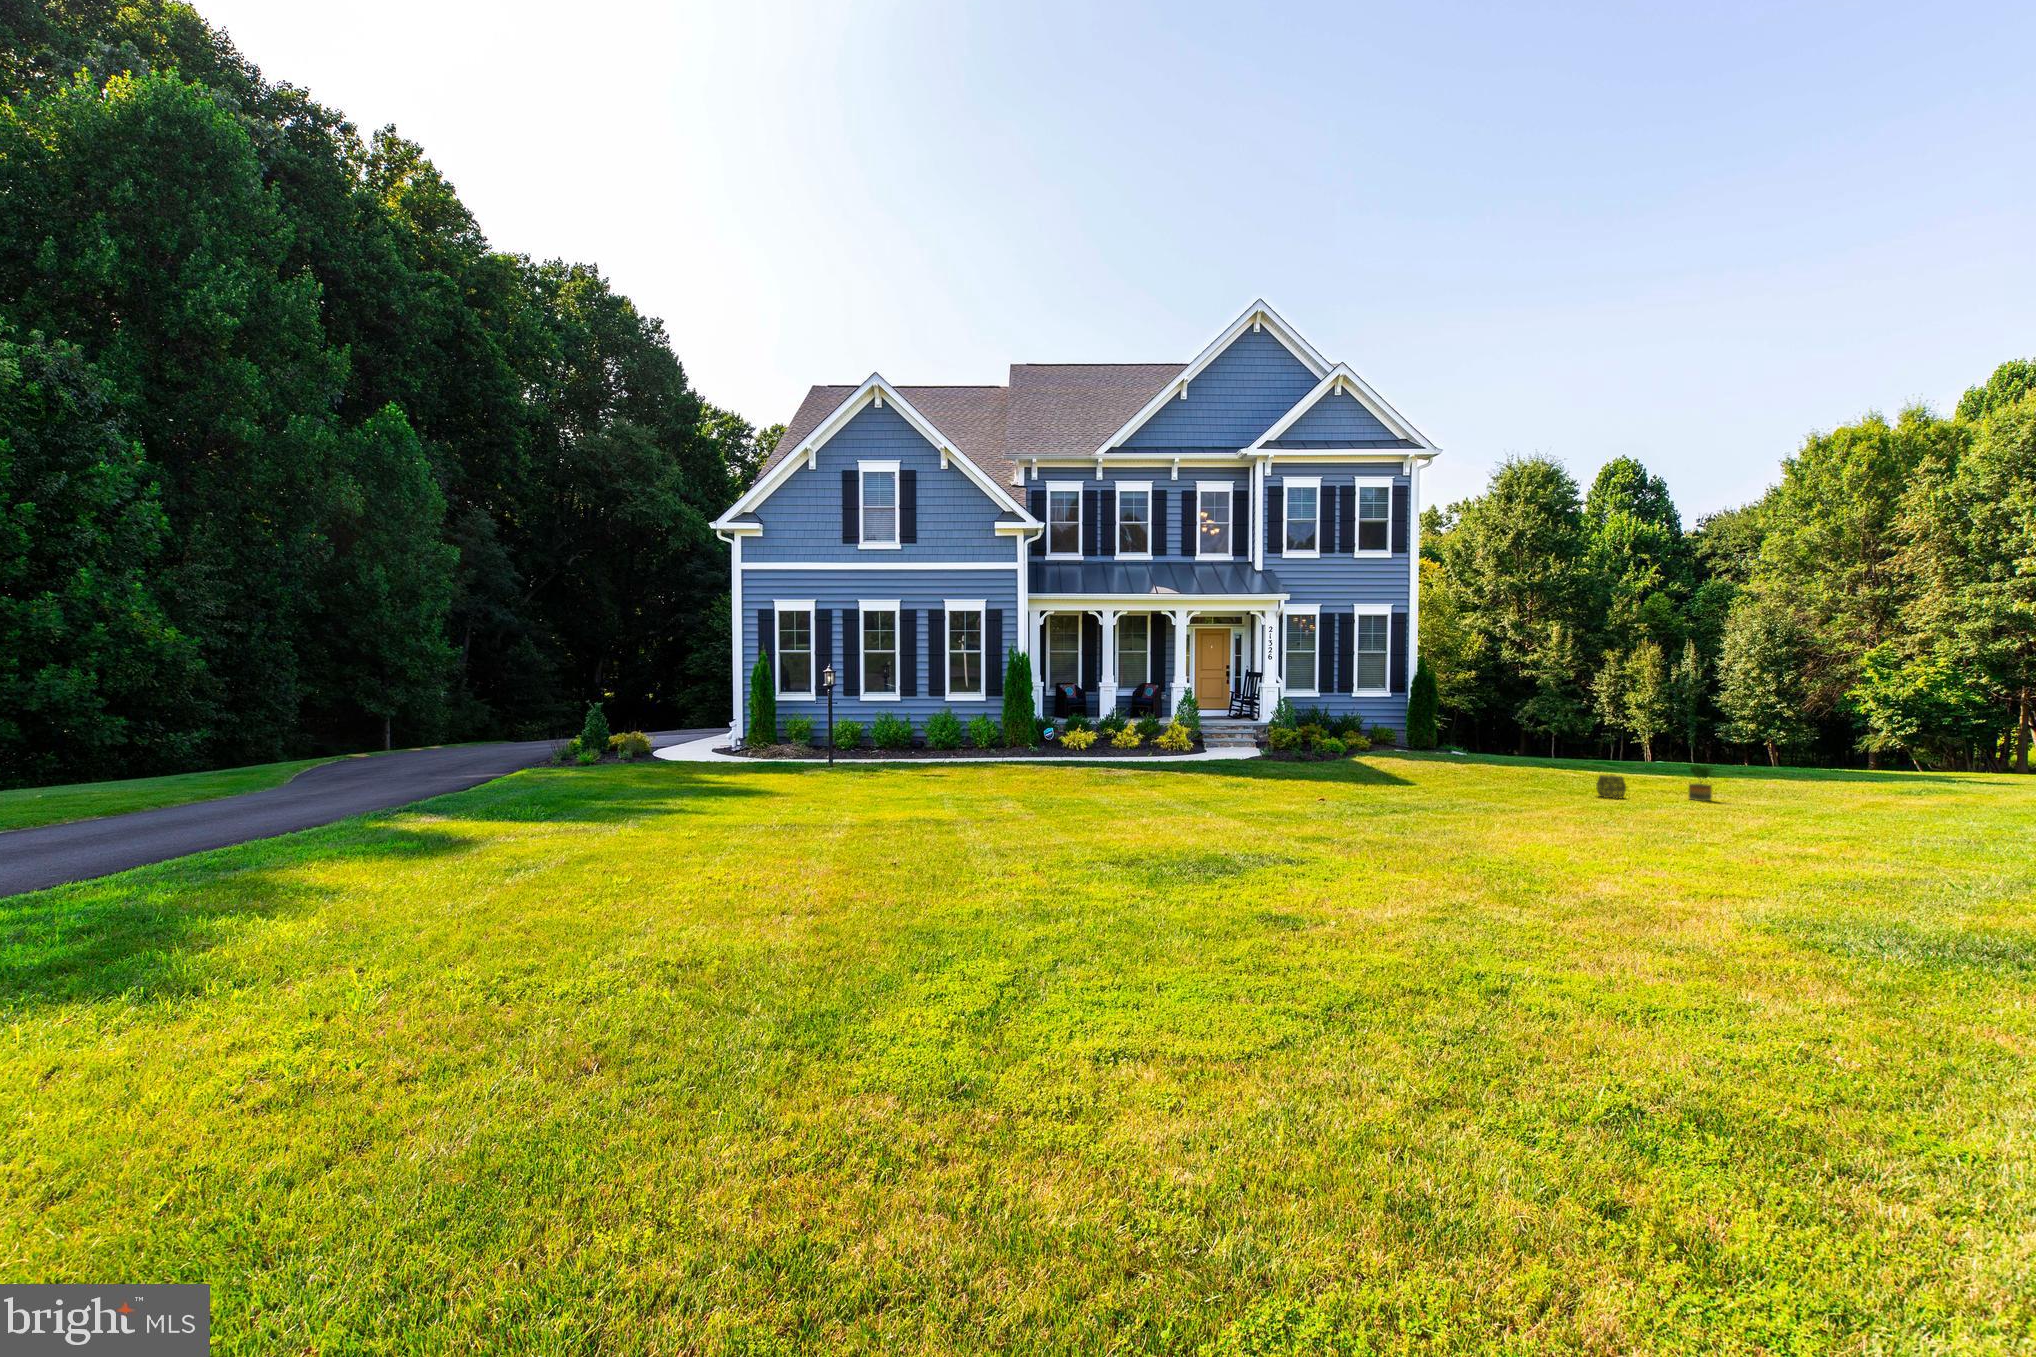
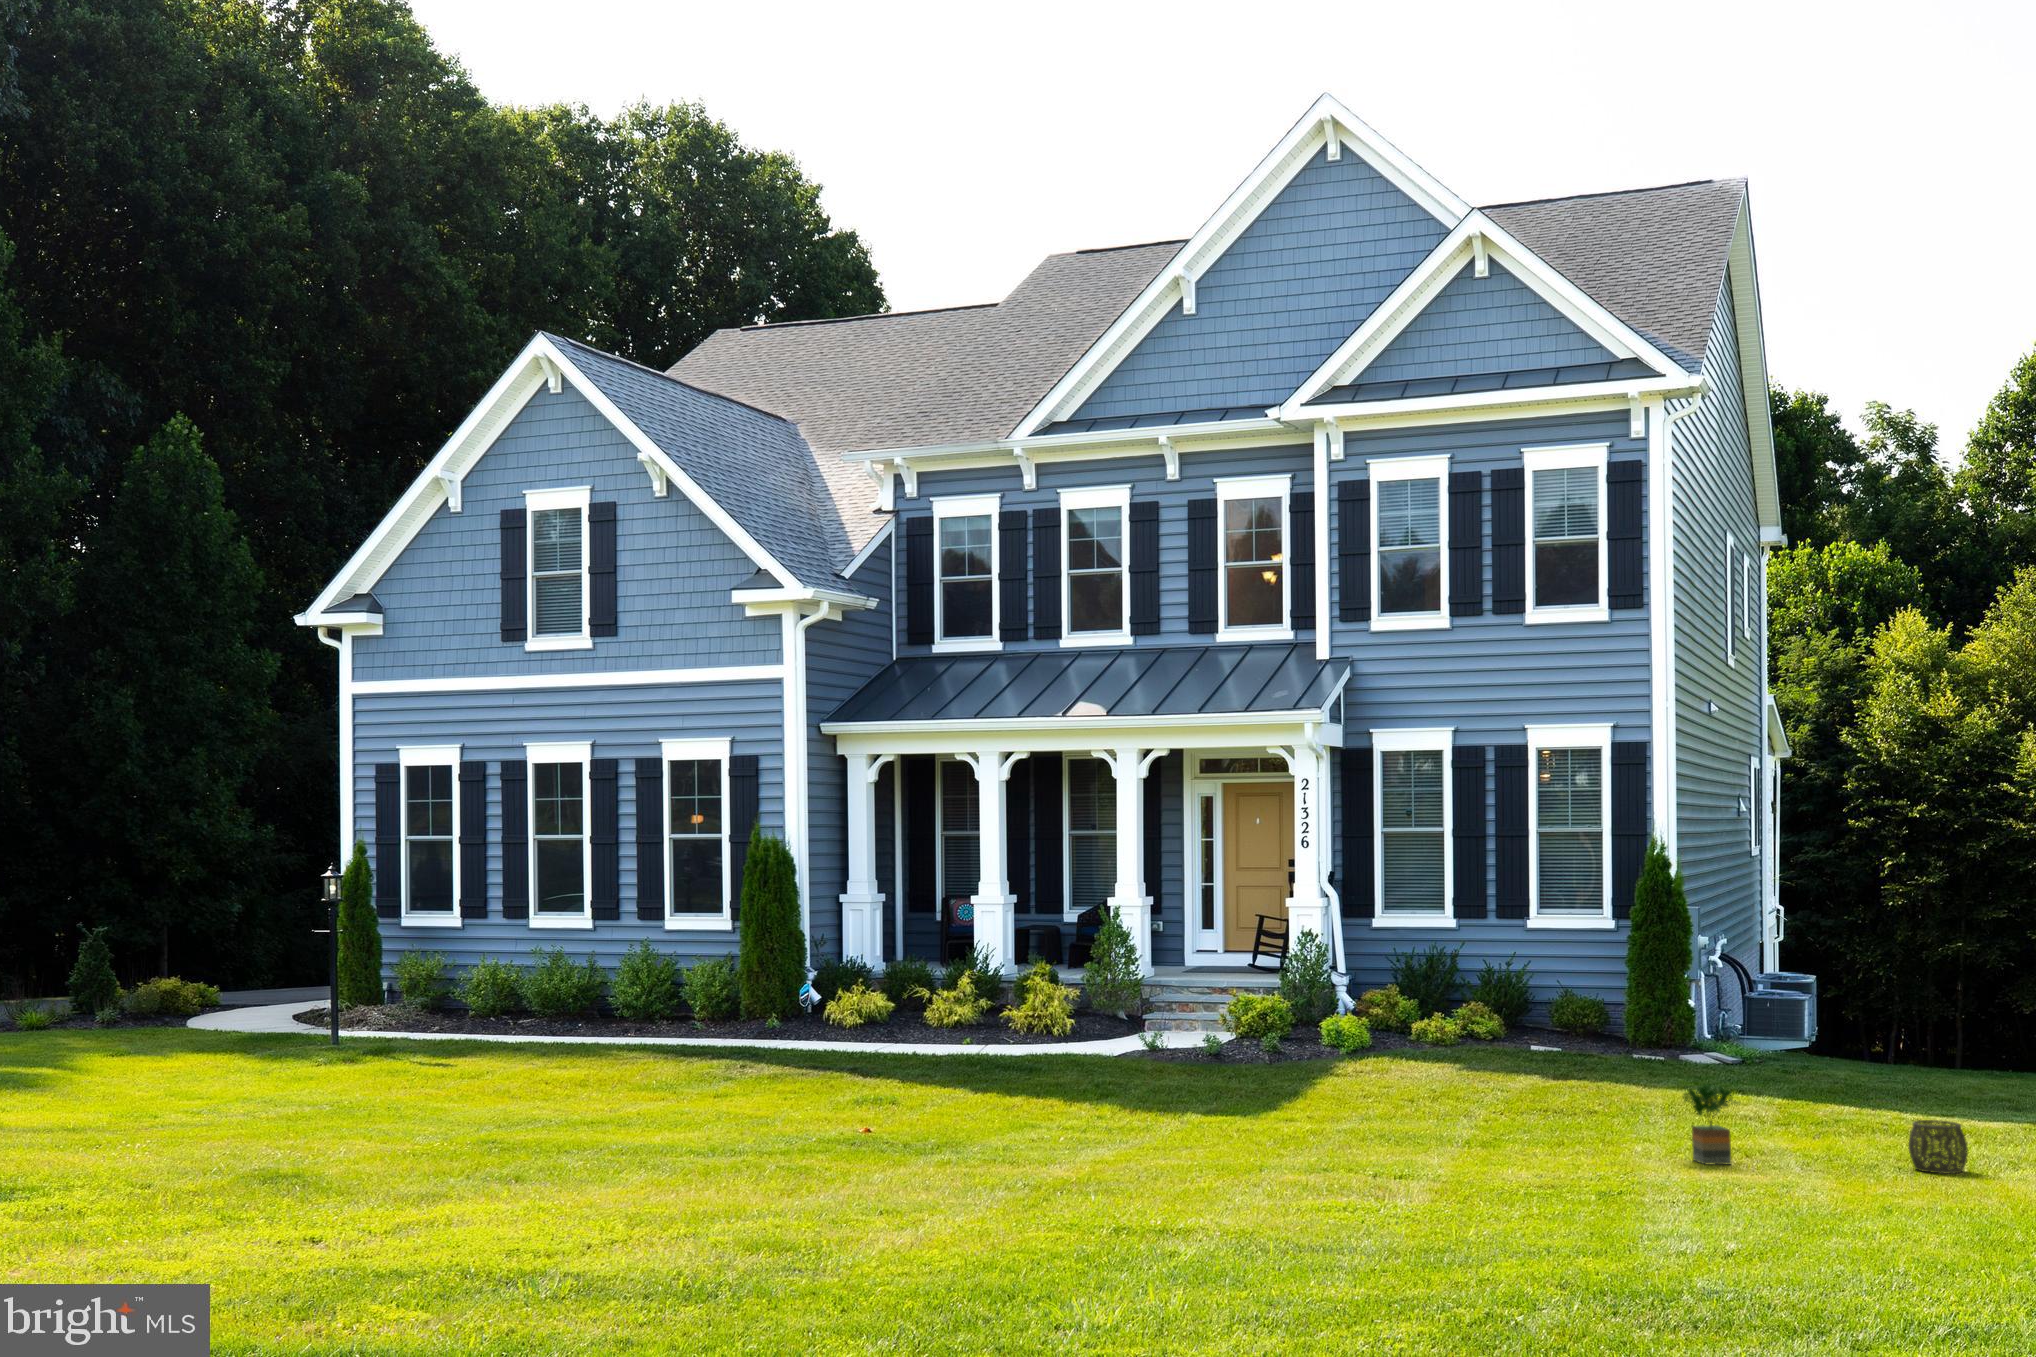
woven basket: present [1596,775,1626,798] -> present [1908,1120,1968,1174]

